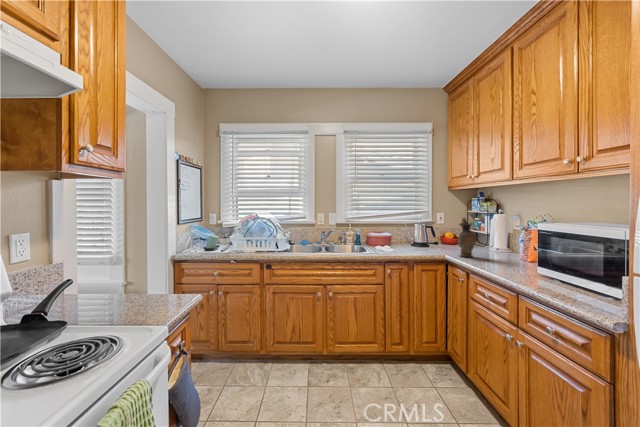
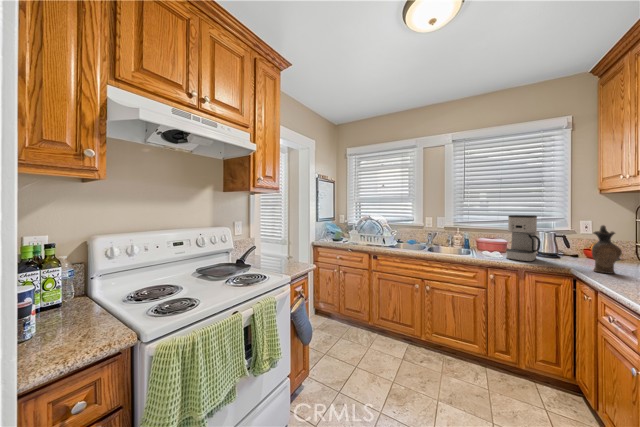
coffee maker: none [397,210,422,254] -> present [506,215,541,262]

